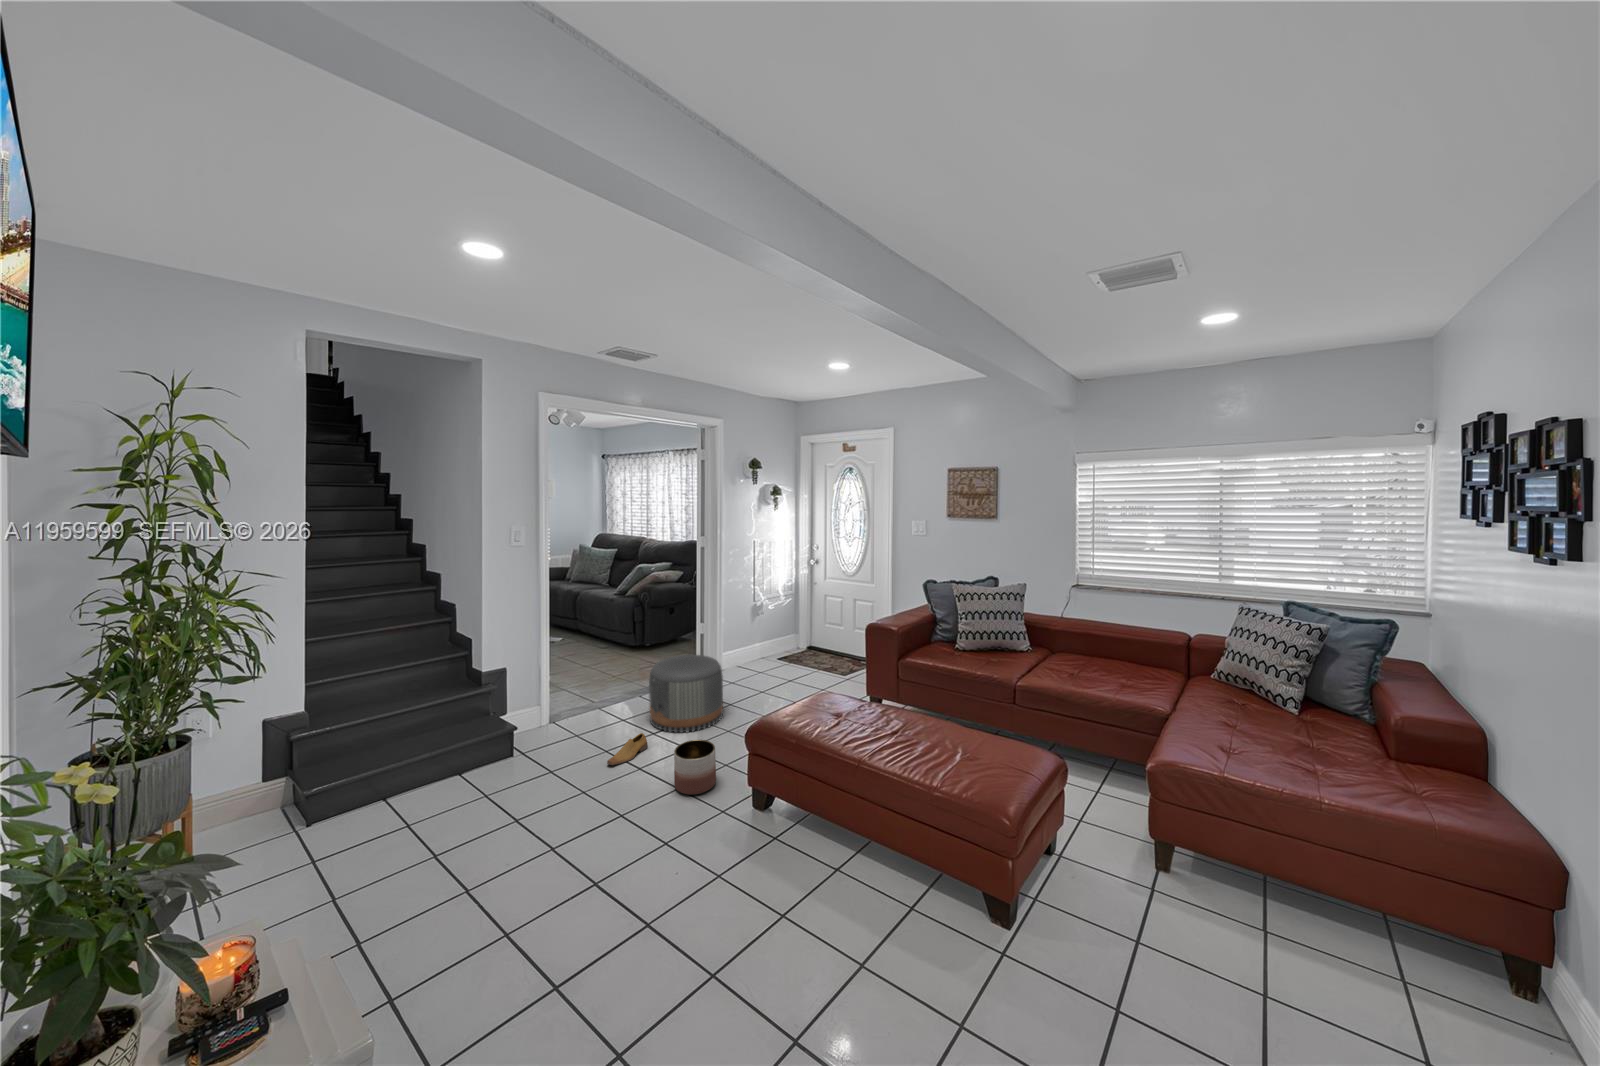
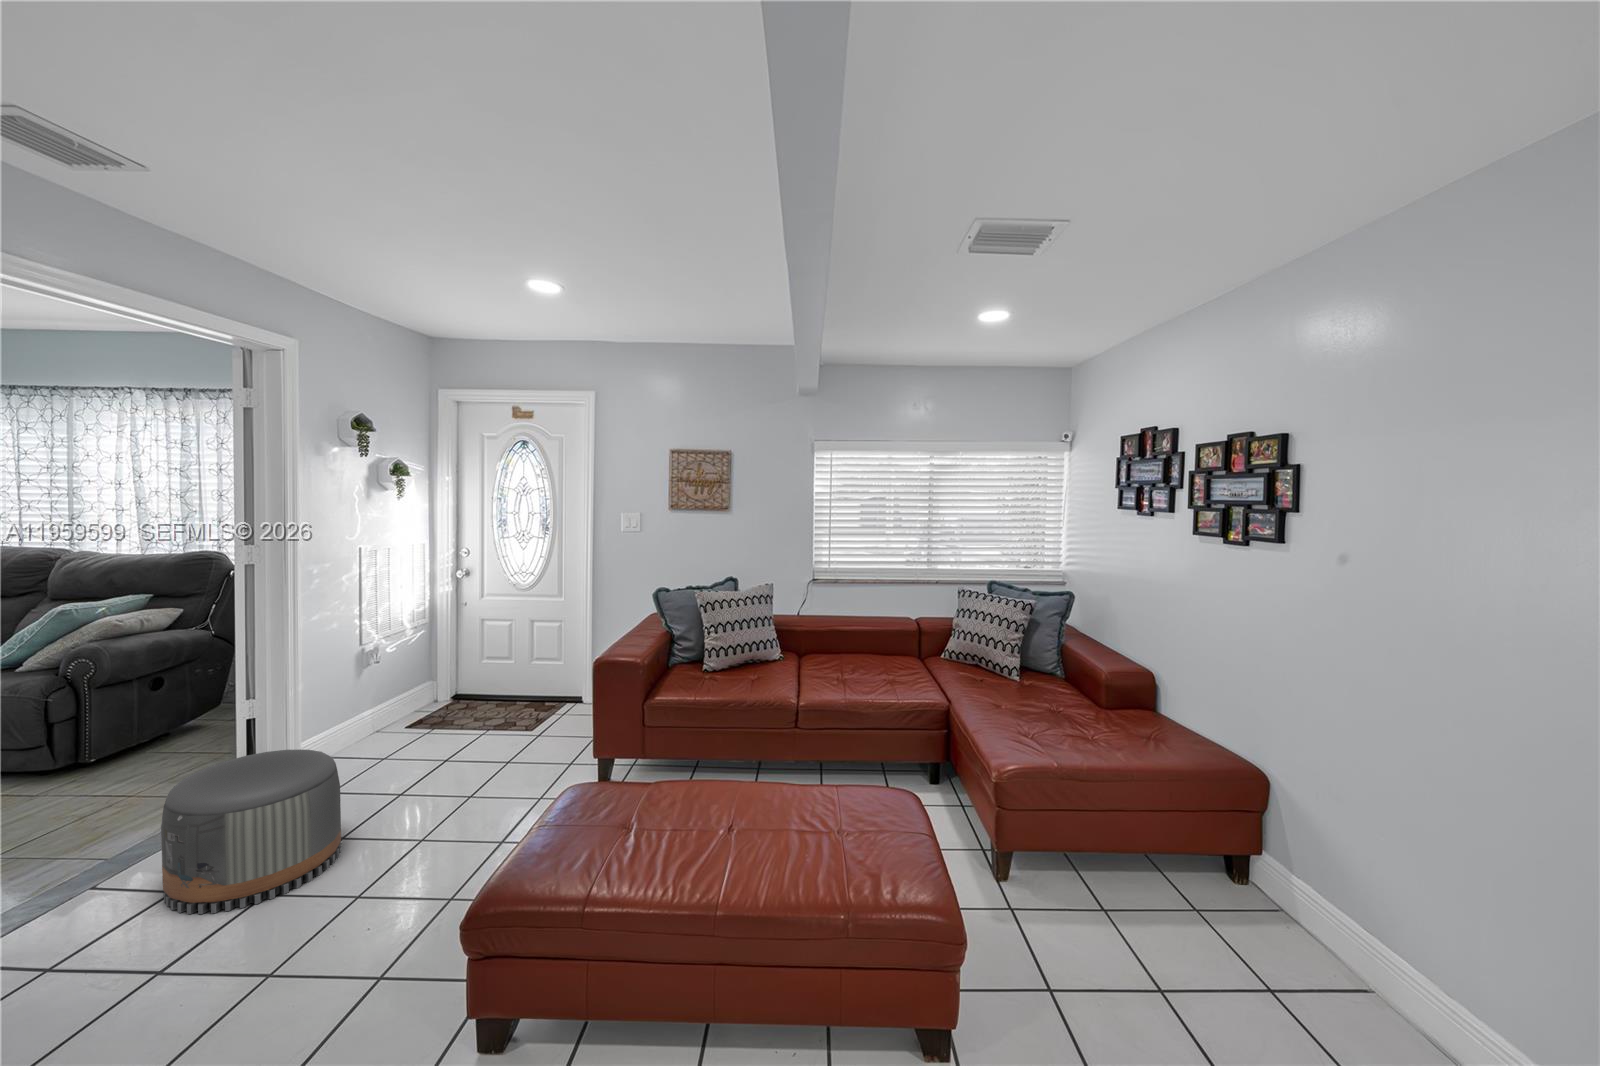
shoe: present [607,733,648,765] -> none [72,932,180,1029]
planter: present [674,740,716,795] -> none [285,897,380,1014]

